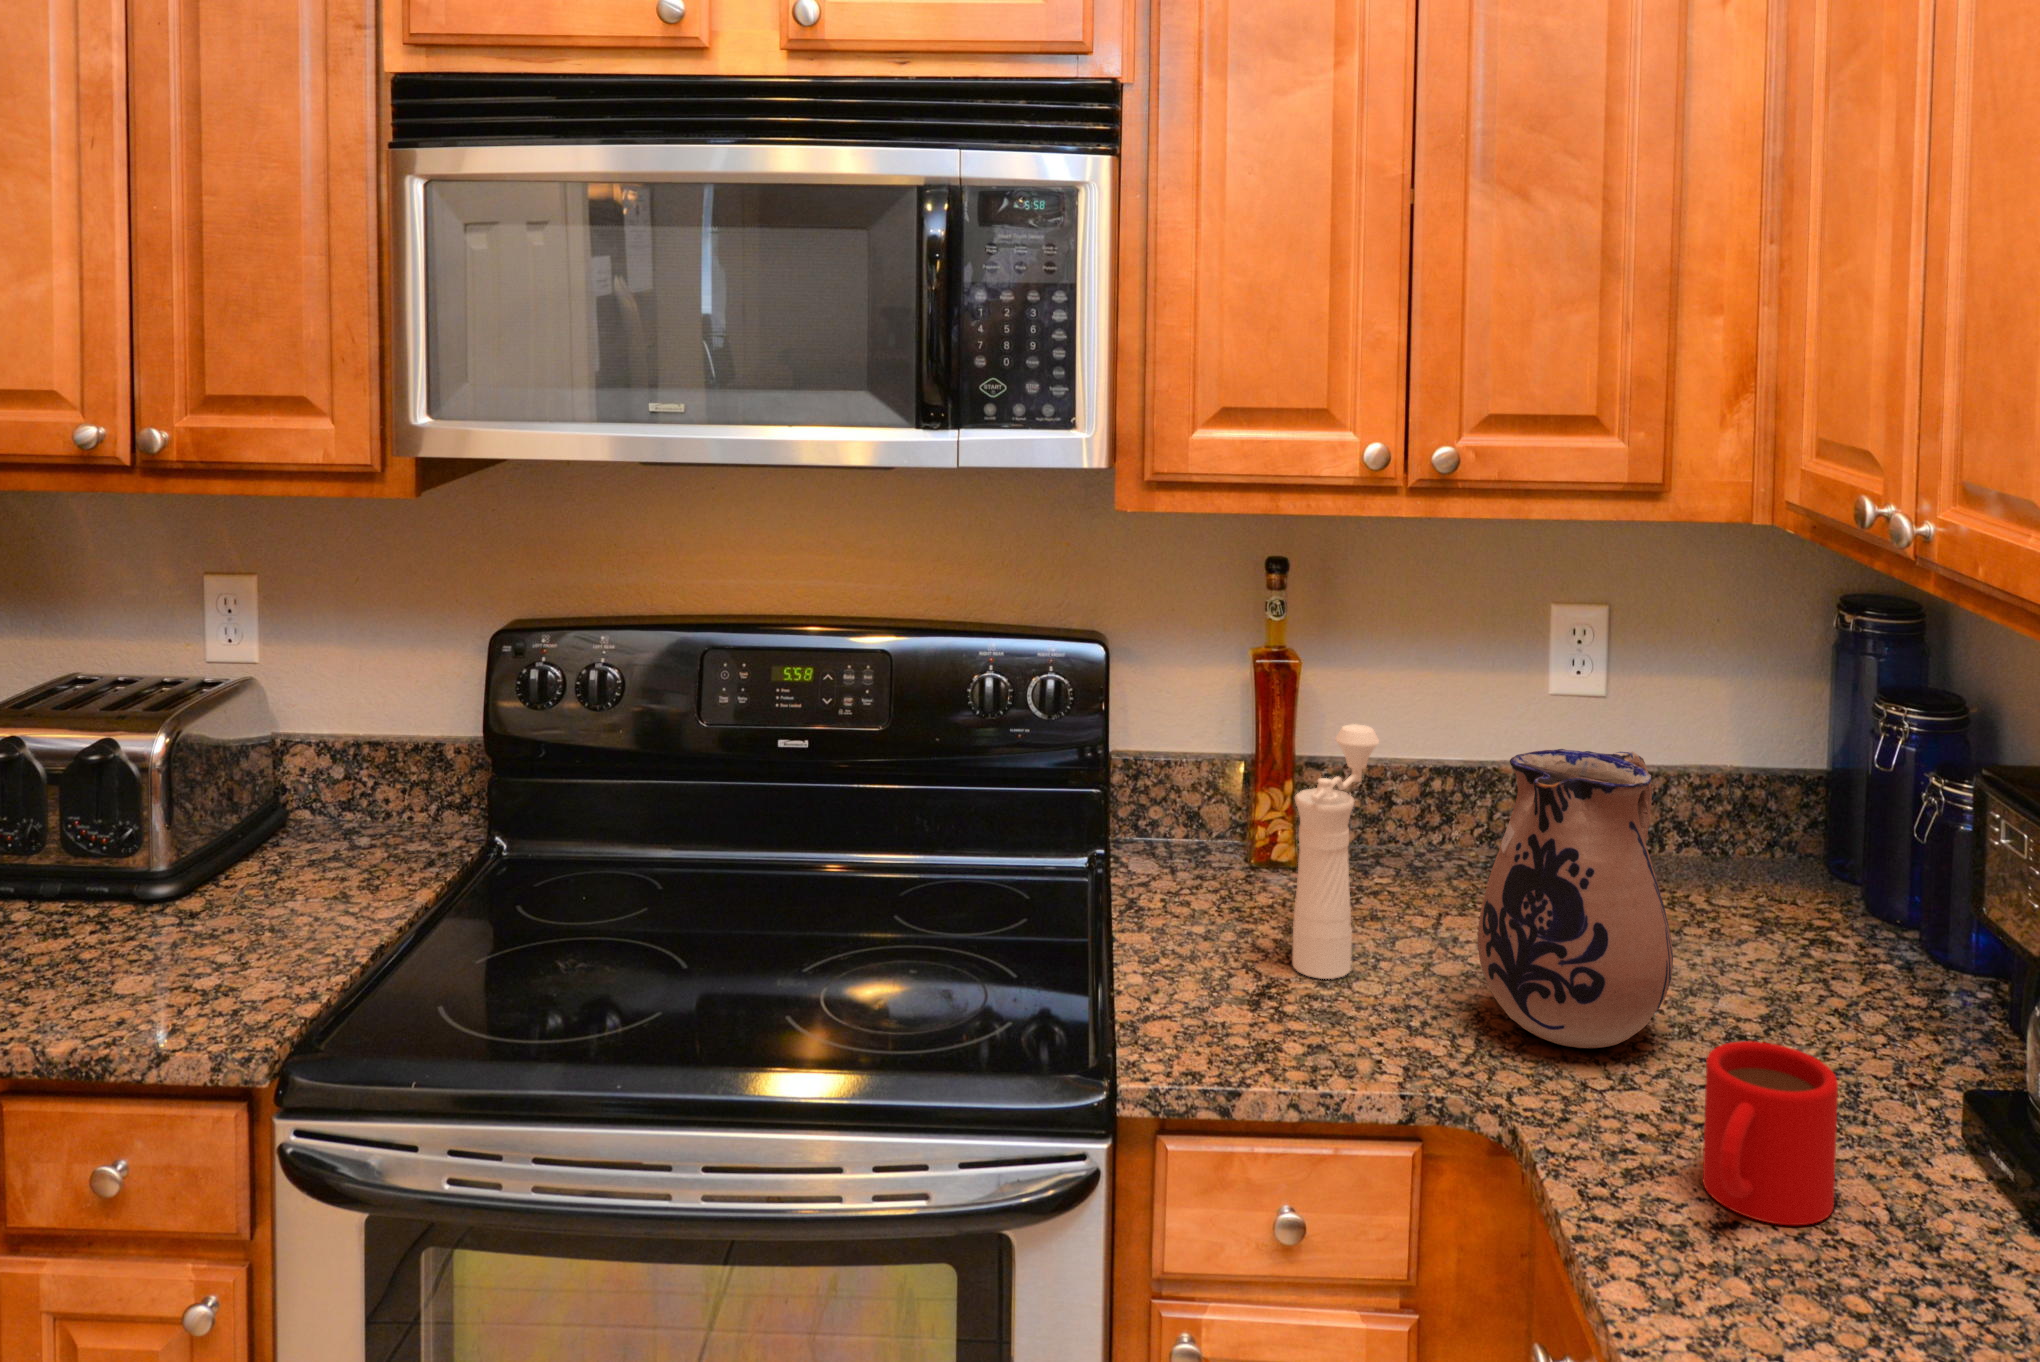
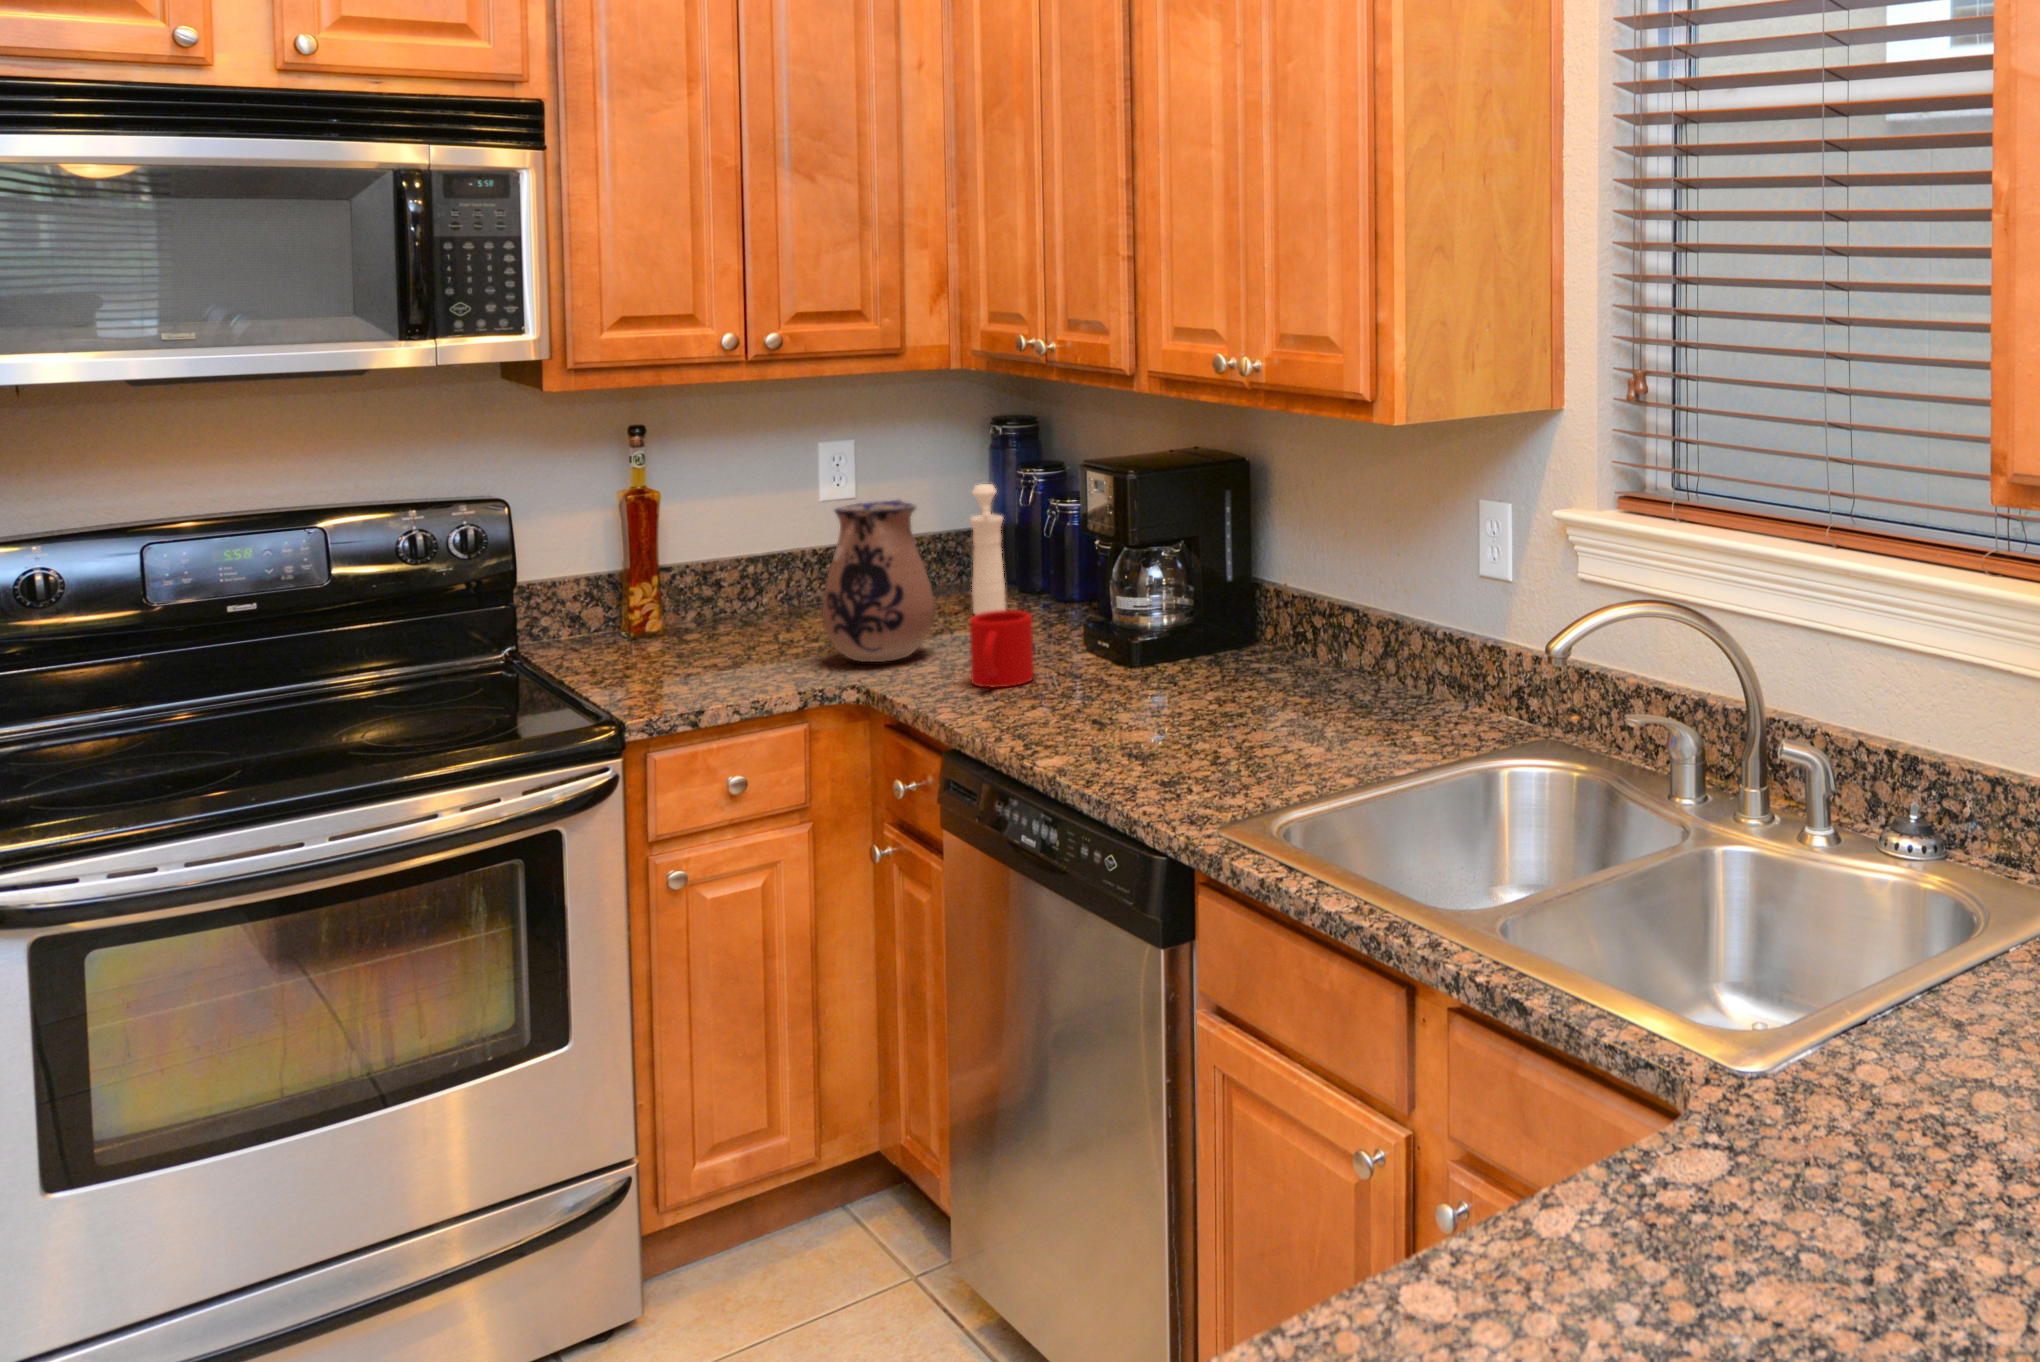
pepper mill: present [1292,724,1379,979] -> present [970,484,1006,615]

